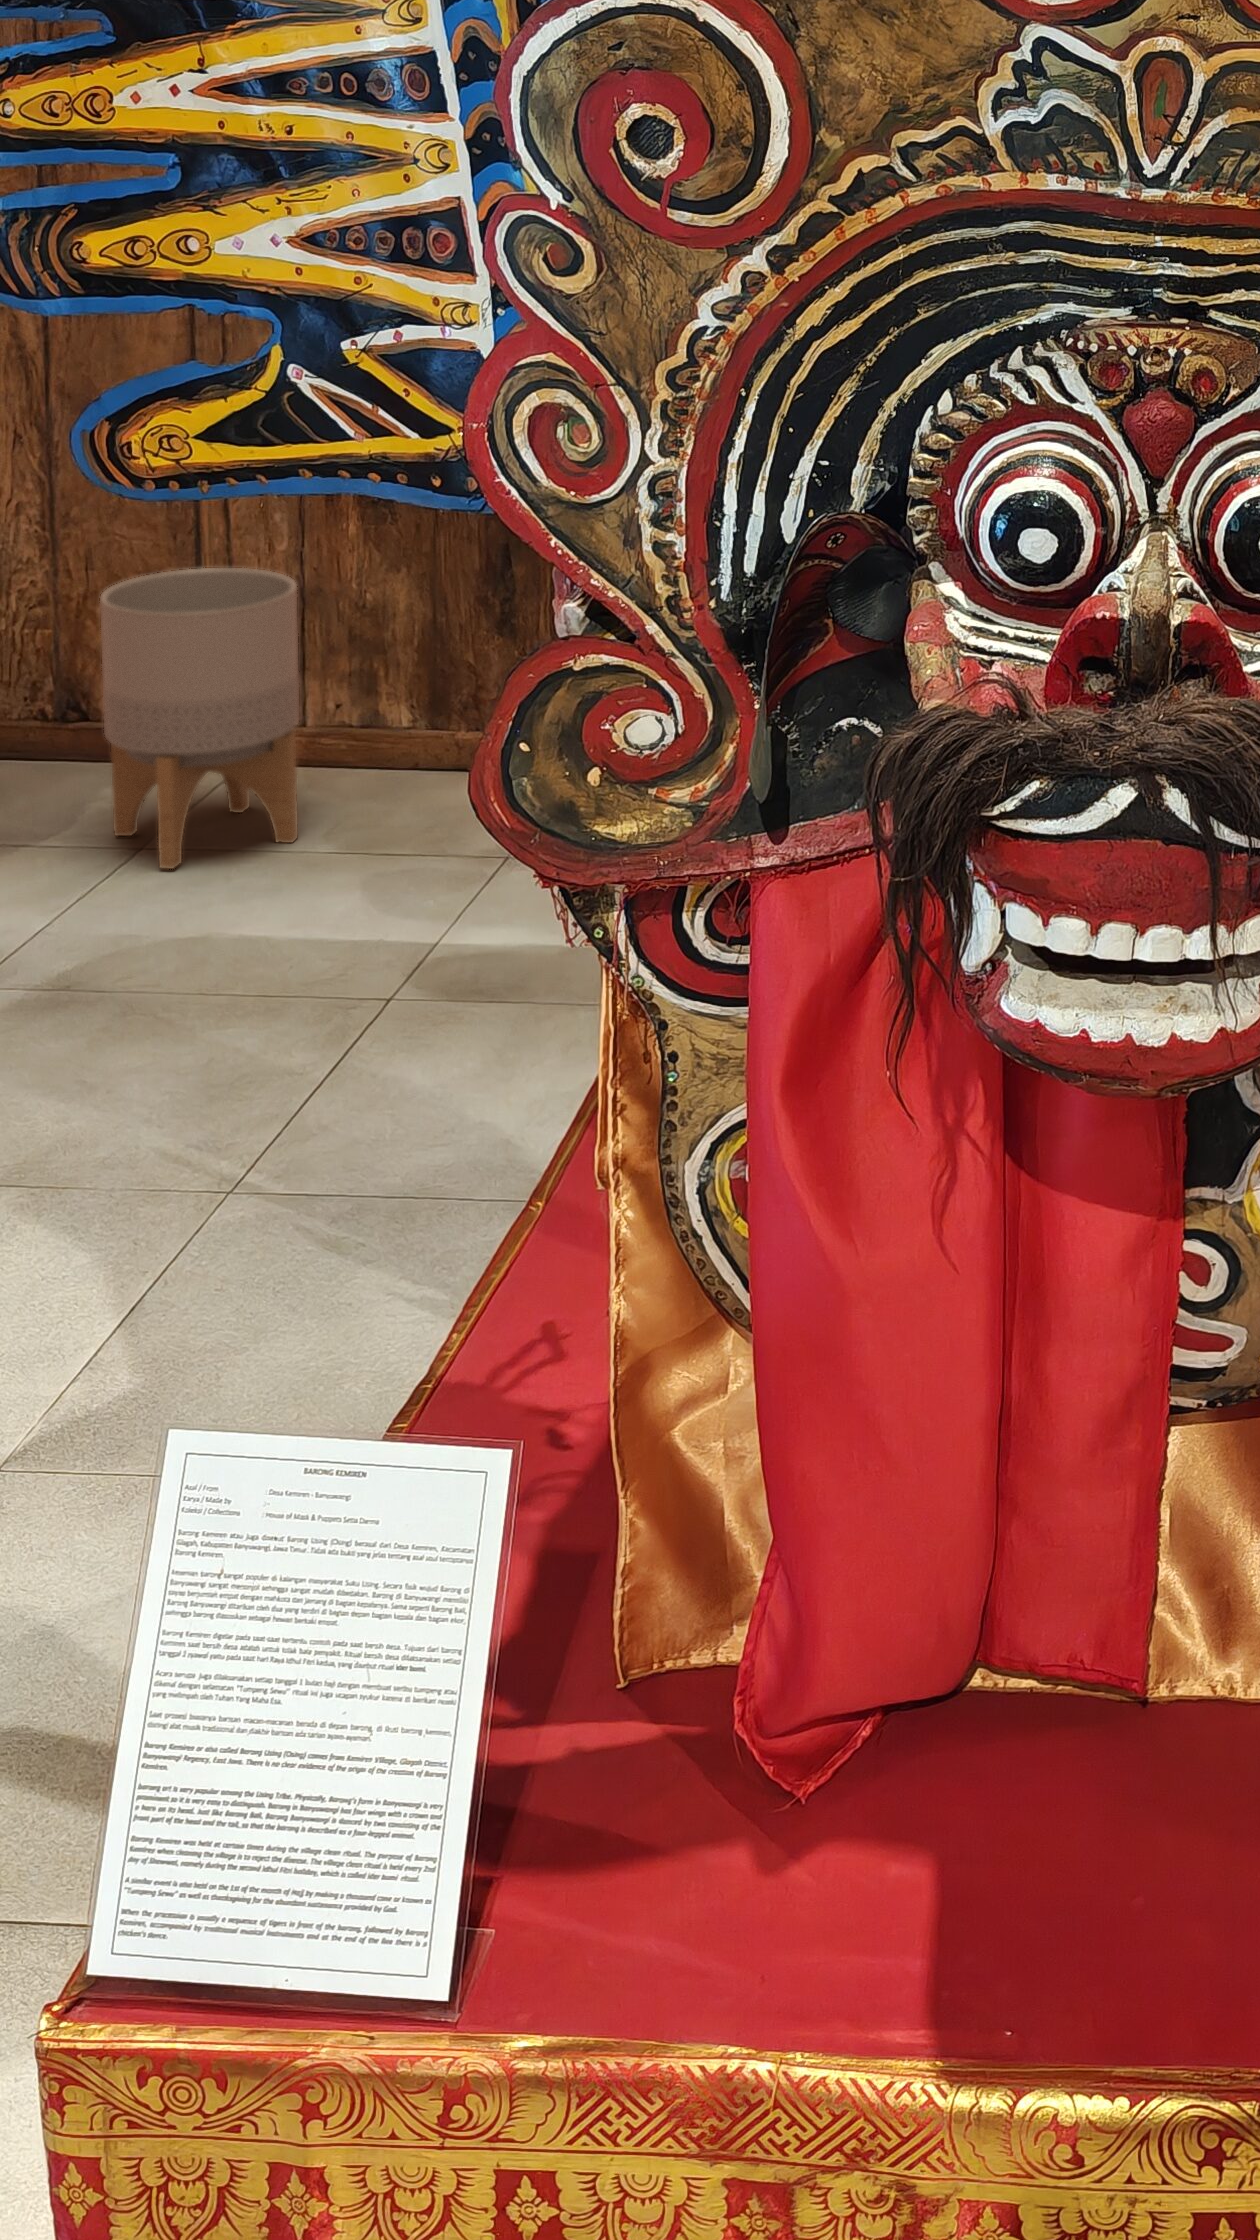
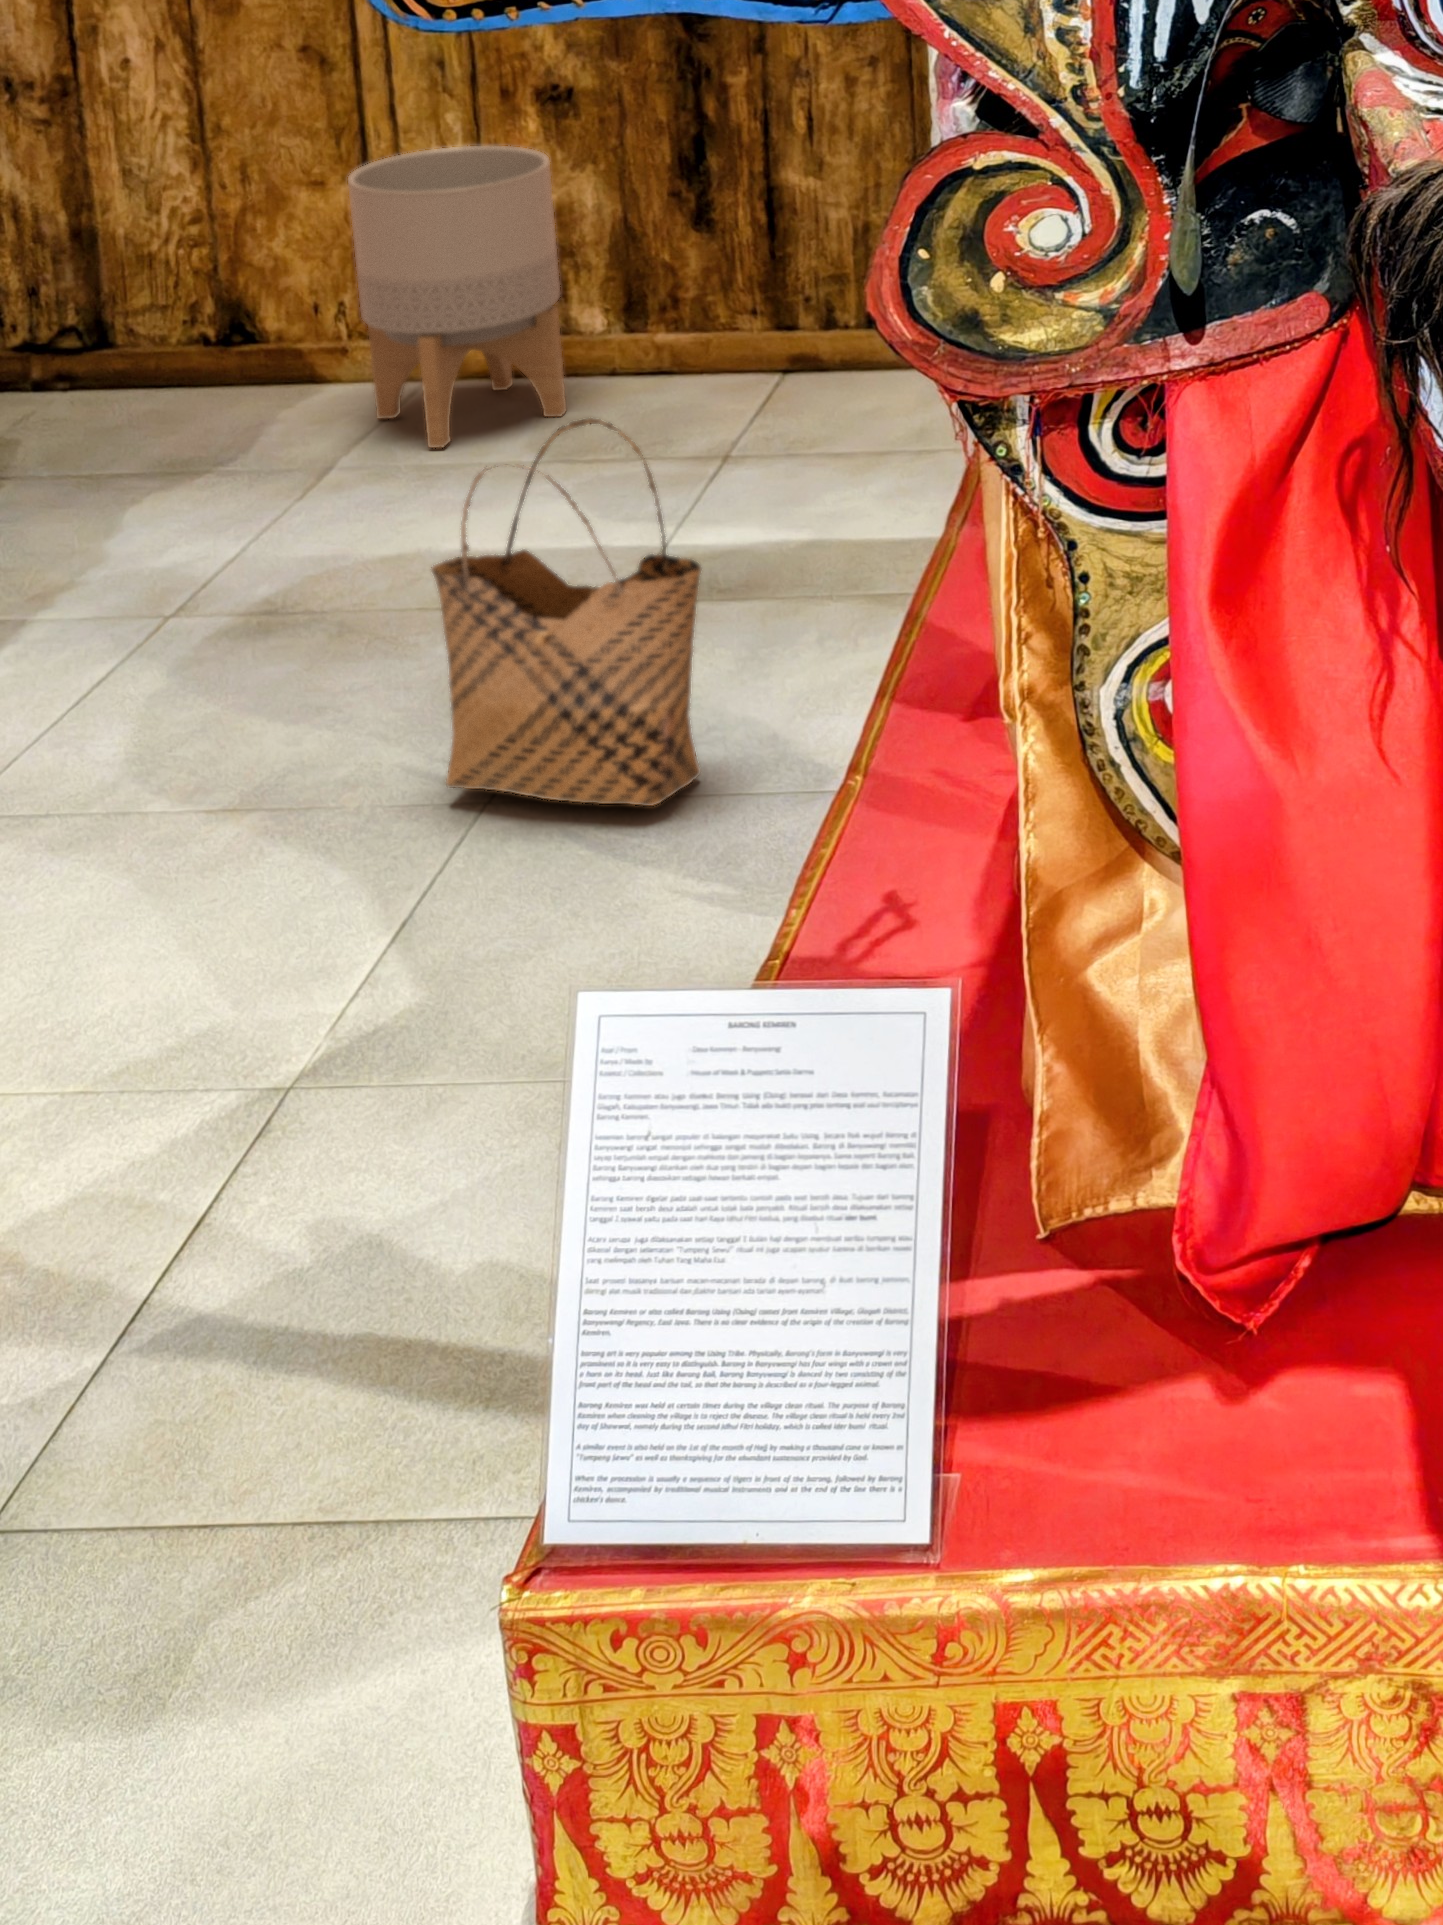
woven basket: none [129,856,389,1250] -> present [431,418,701,806]

